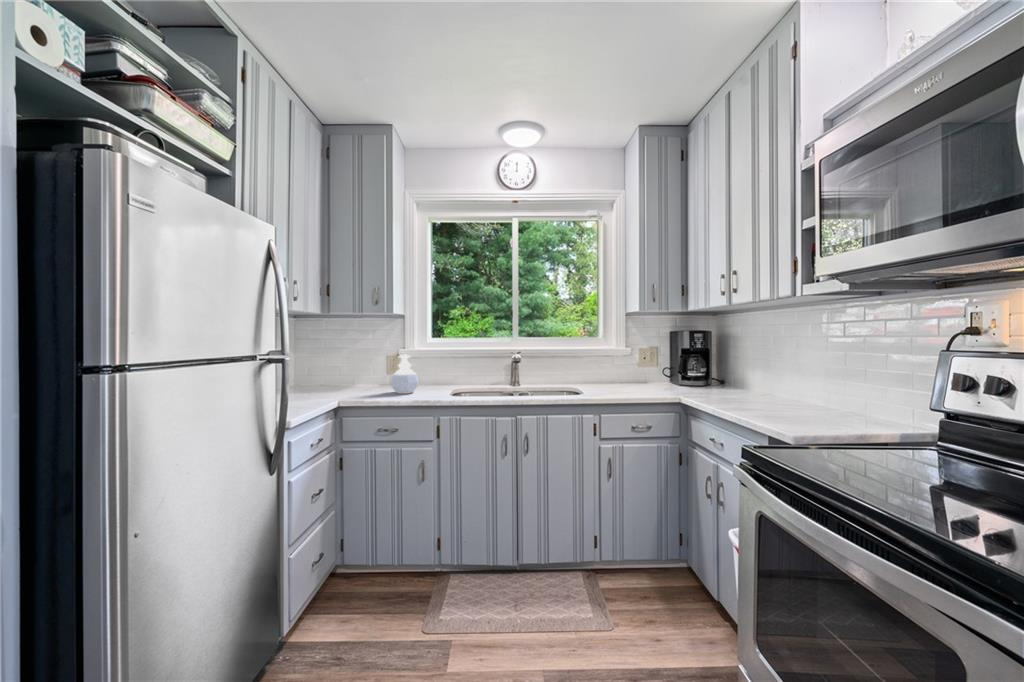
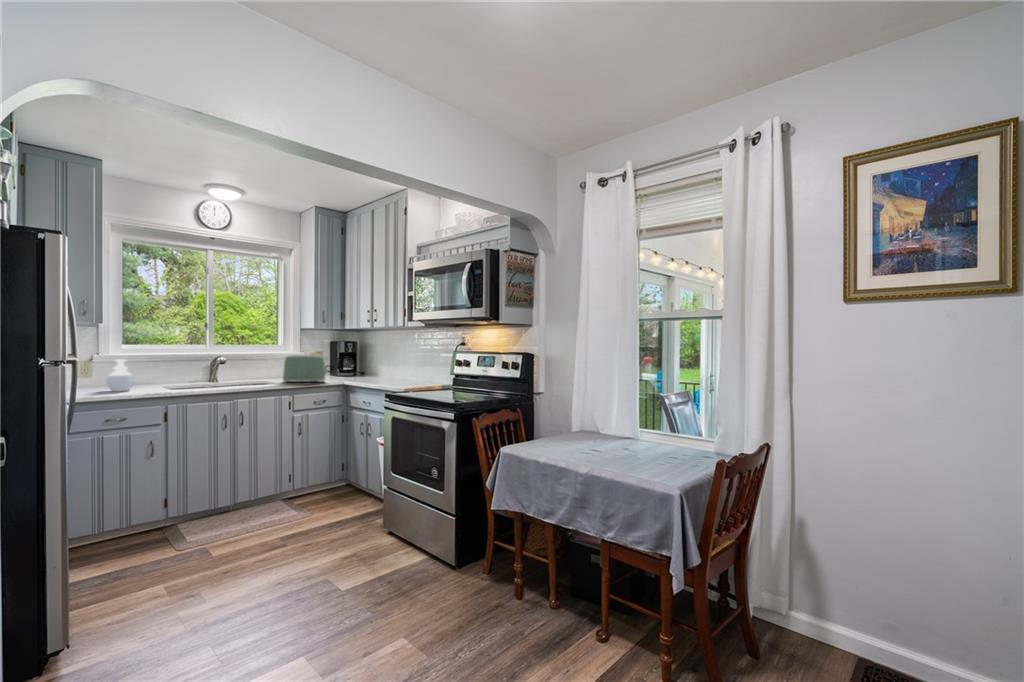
toaster: none [593,352,655,396] -> present [283,355,327,382]

